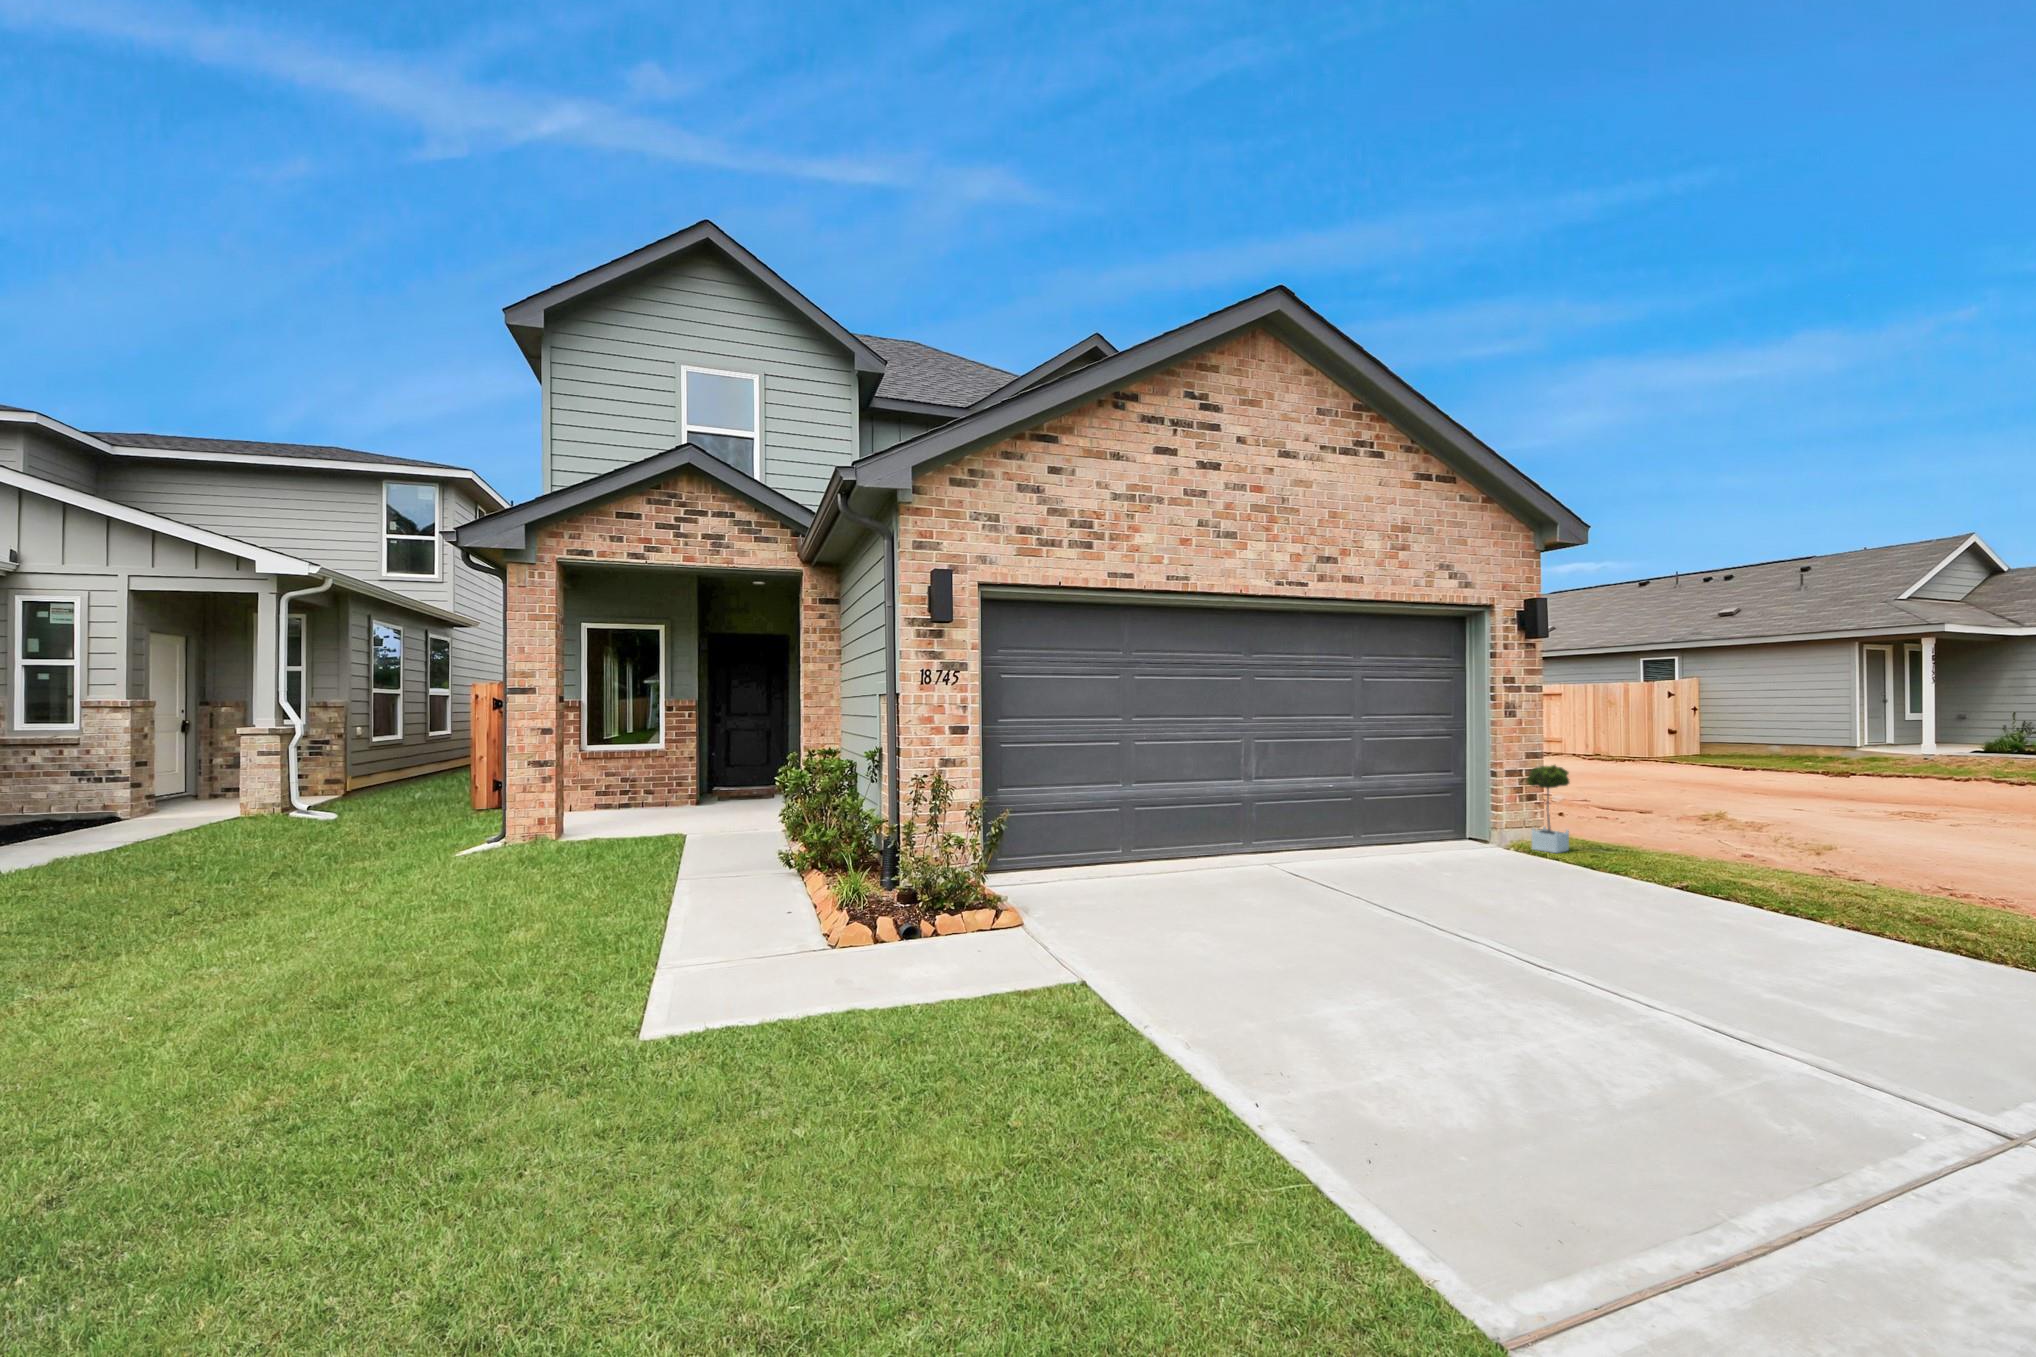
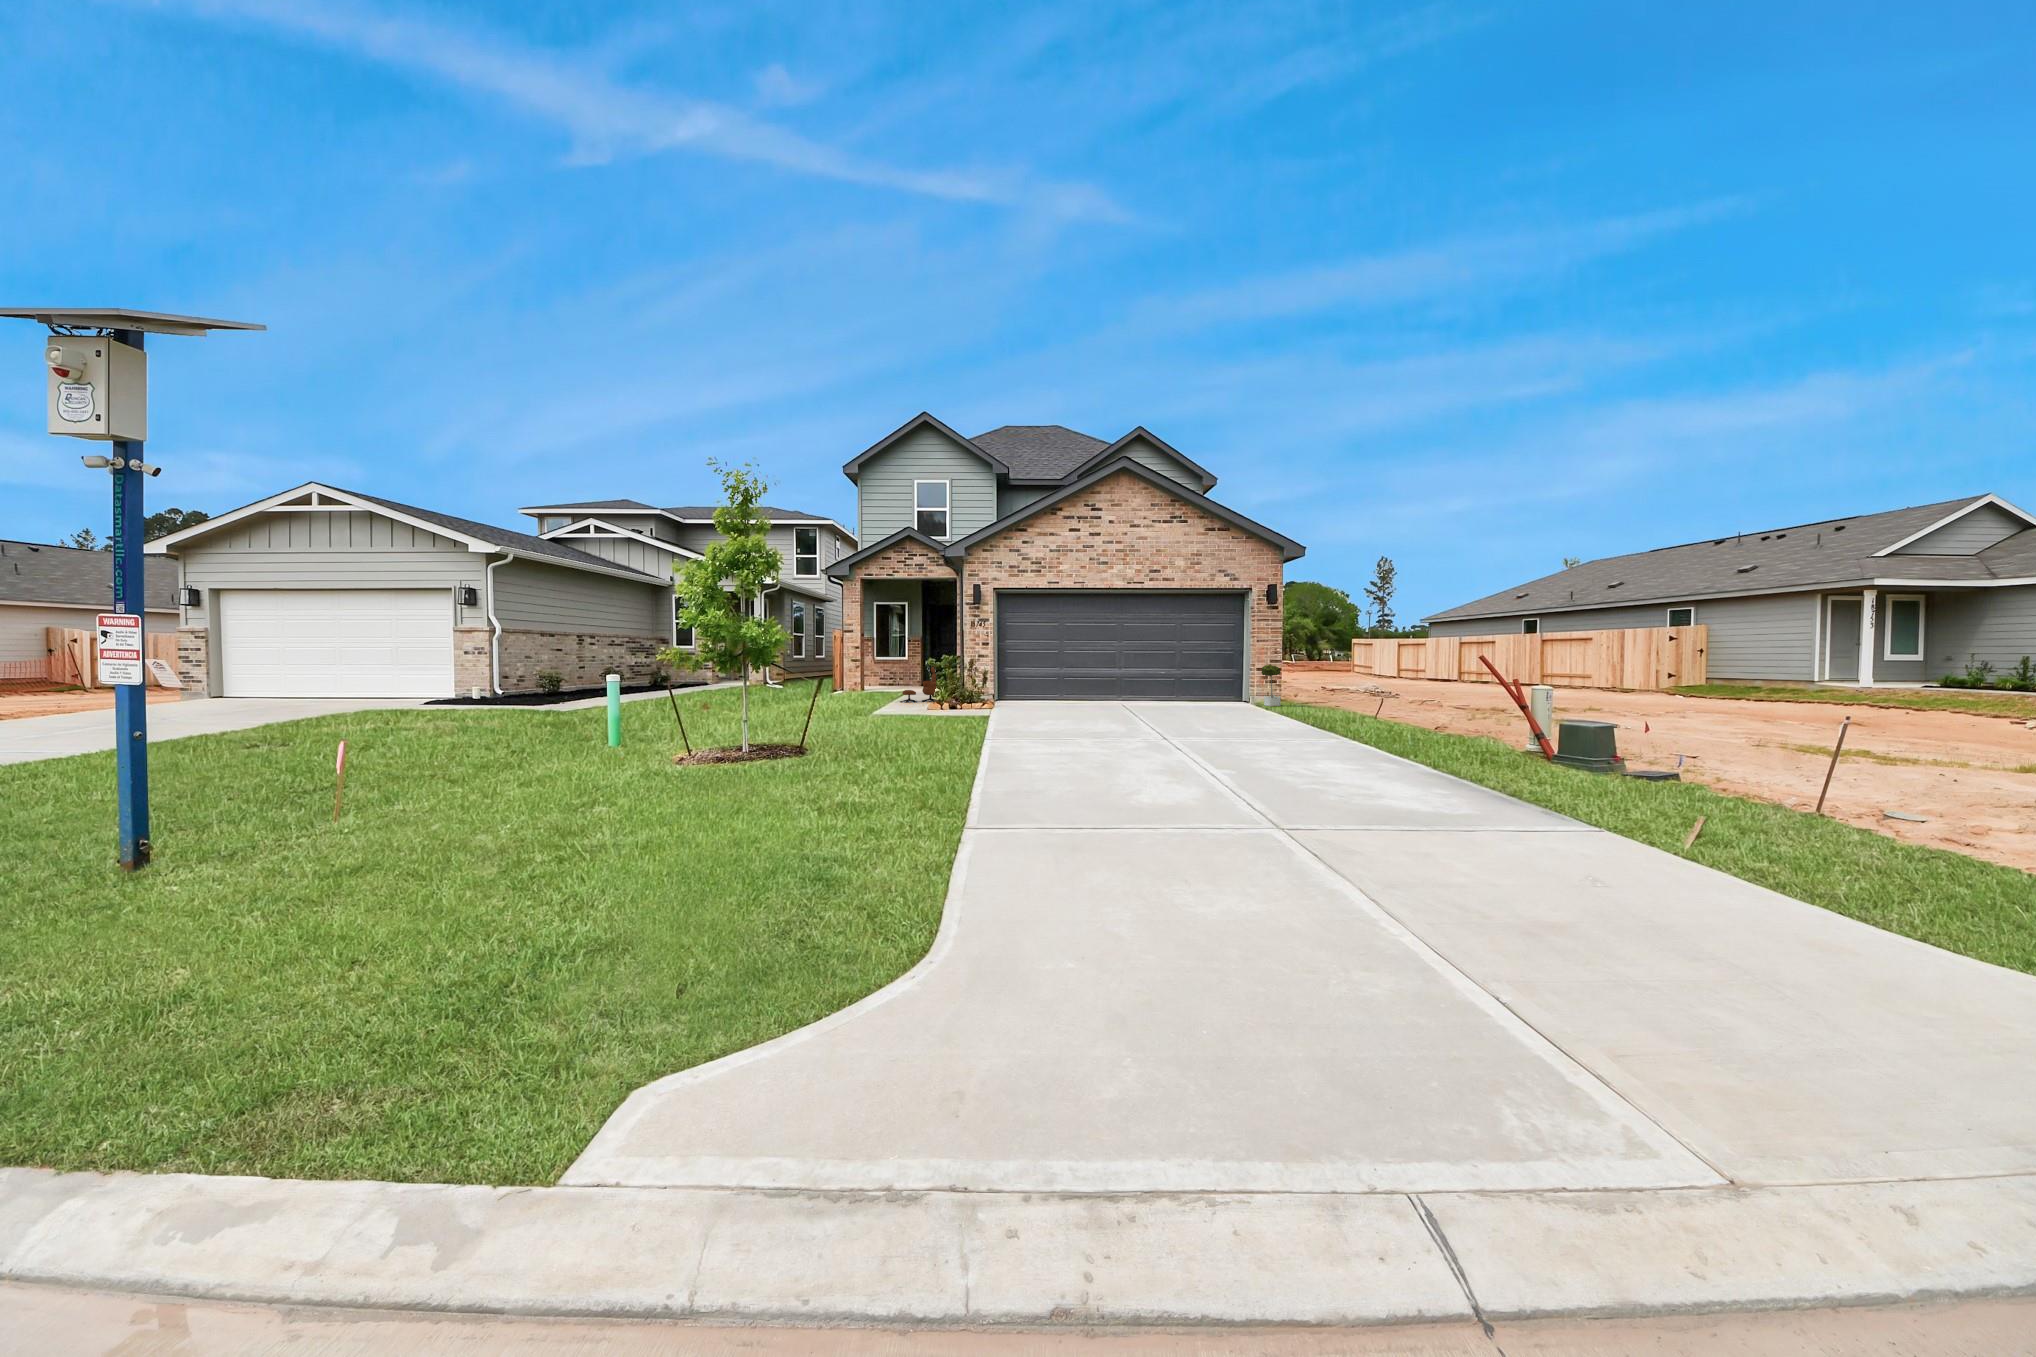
lounge chair: none [696,784,810,895] -> present [900,667,941,703]

